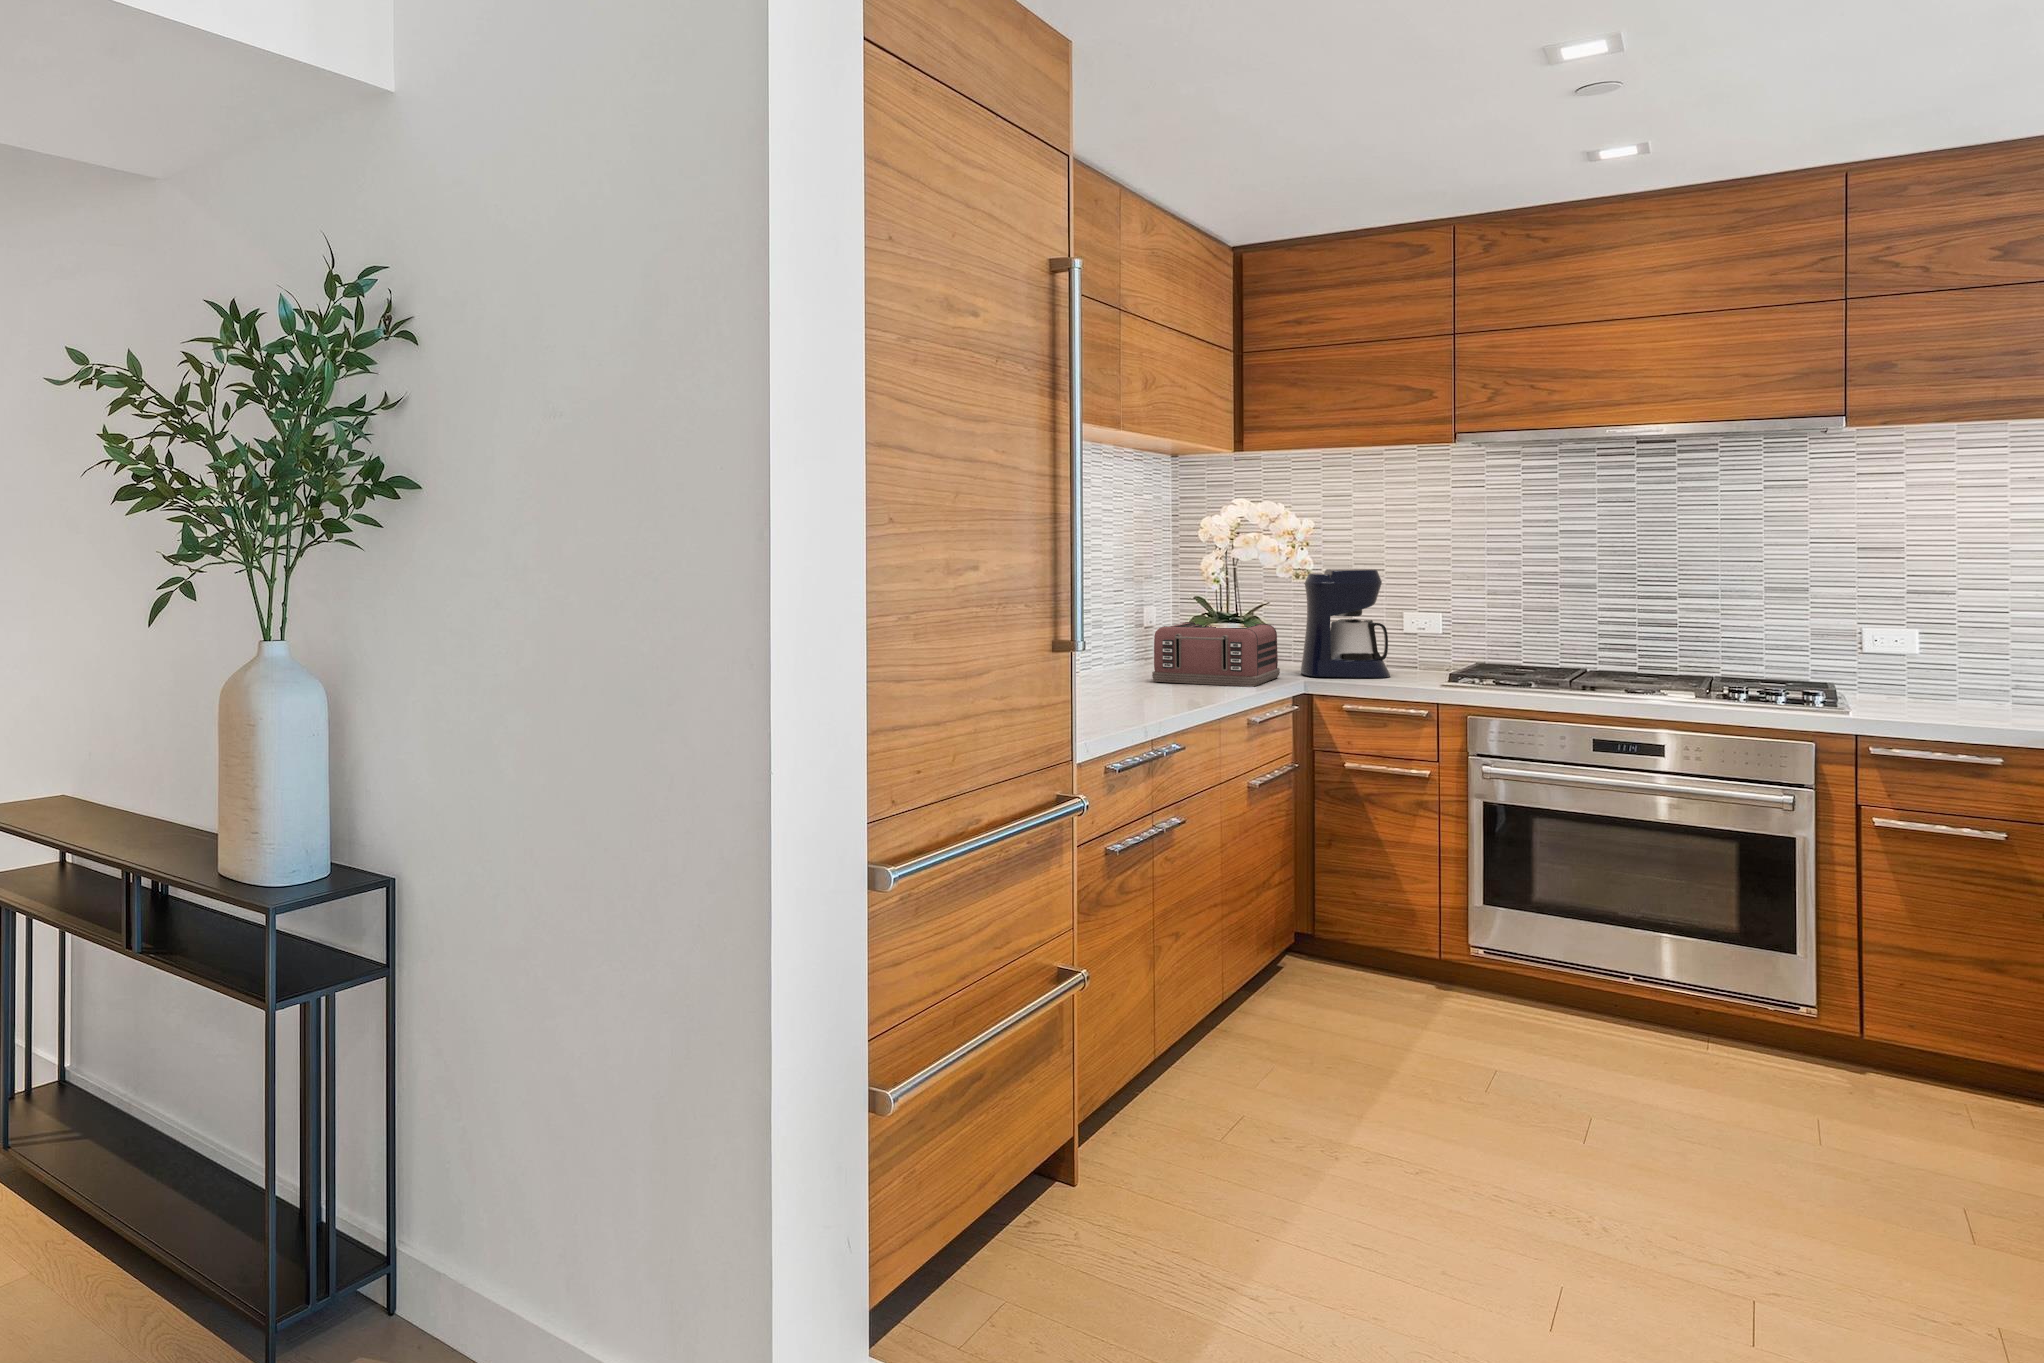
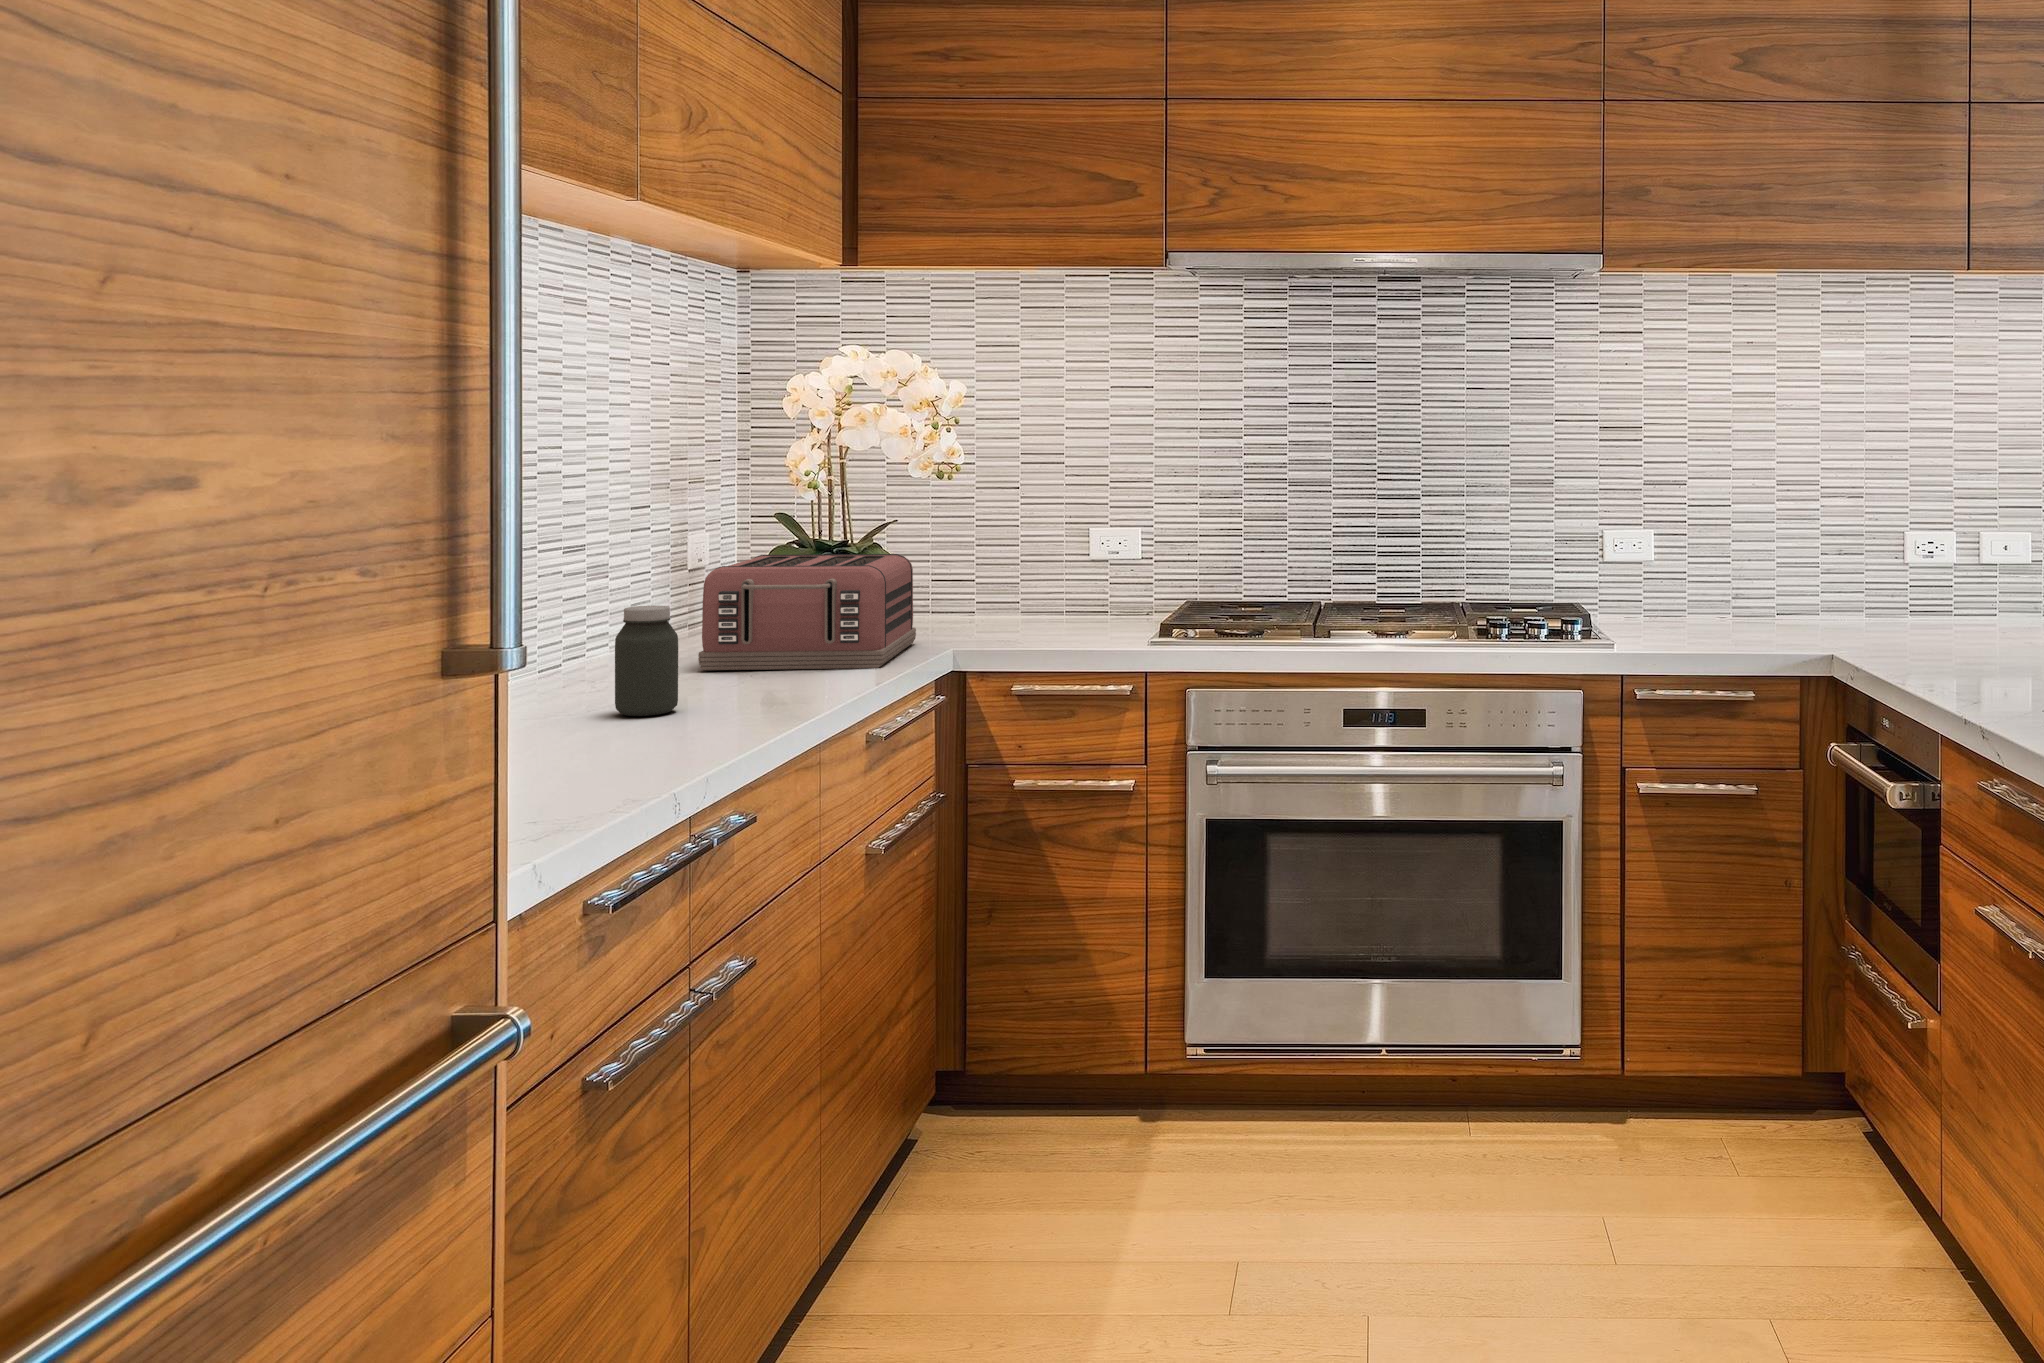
coffee maker: present [1301,569,1390,678] -> none [946,461,1076,638]
jar: none [1112,642,1142,696] -> present [615,605,678,716]

